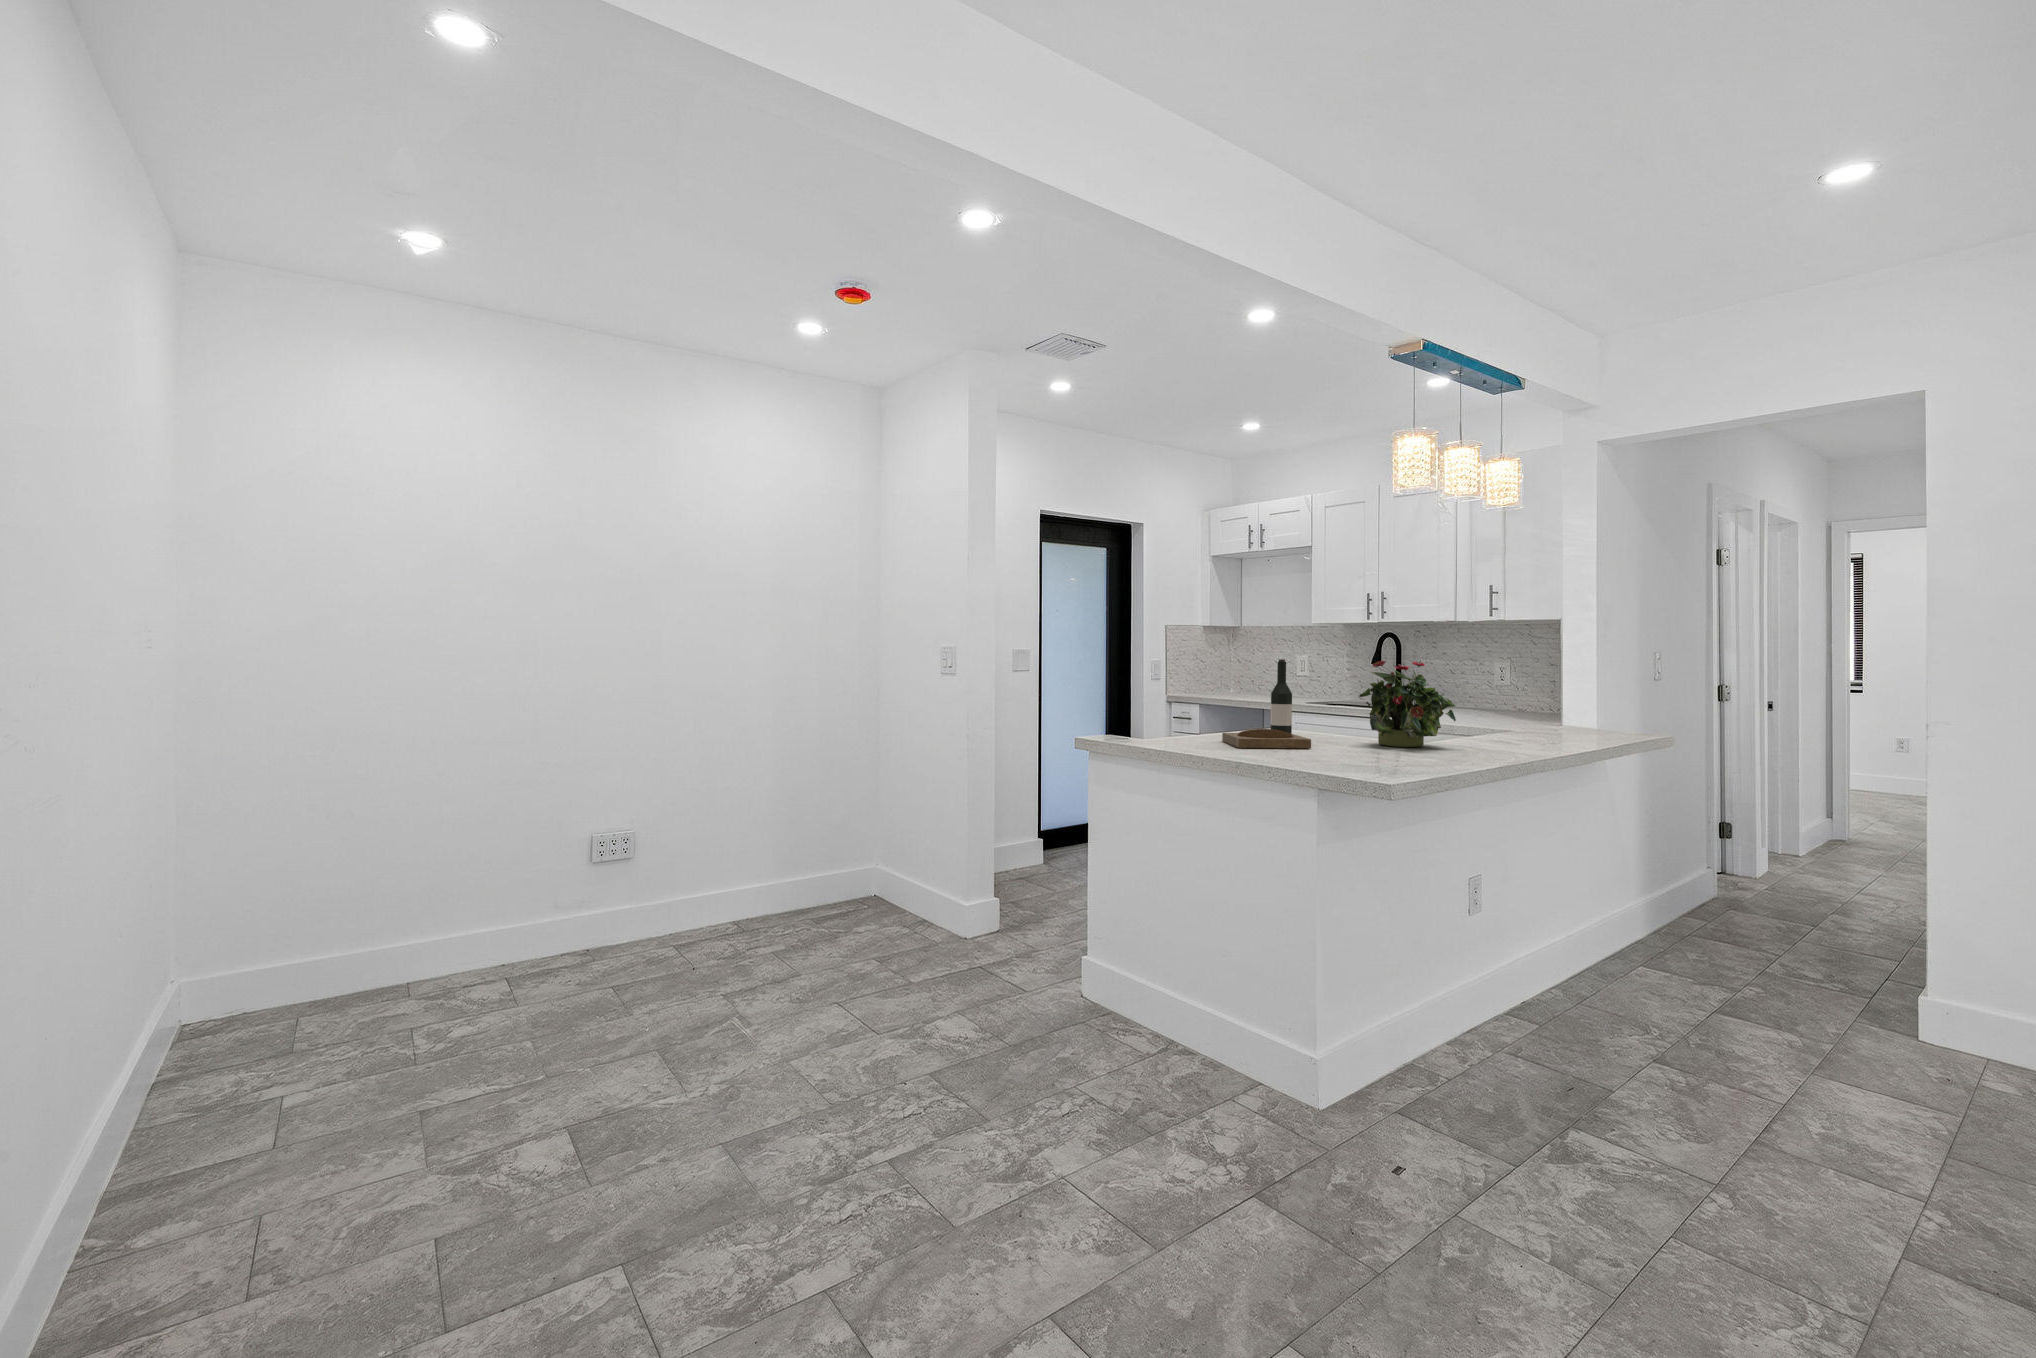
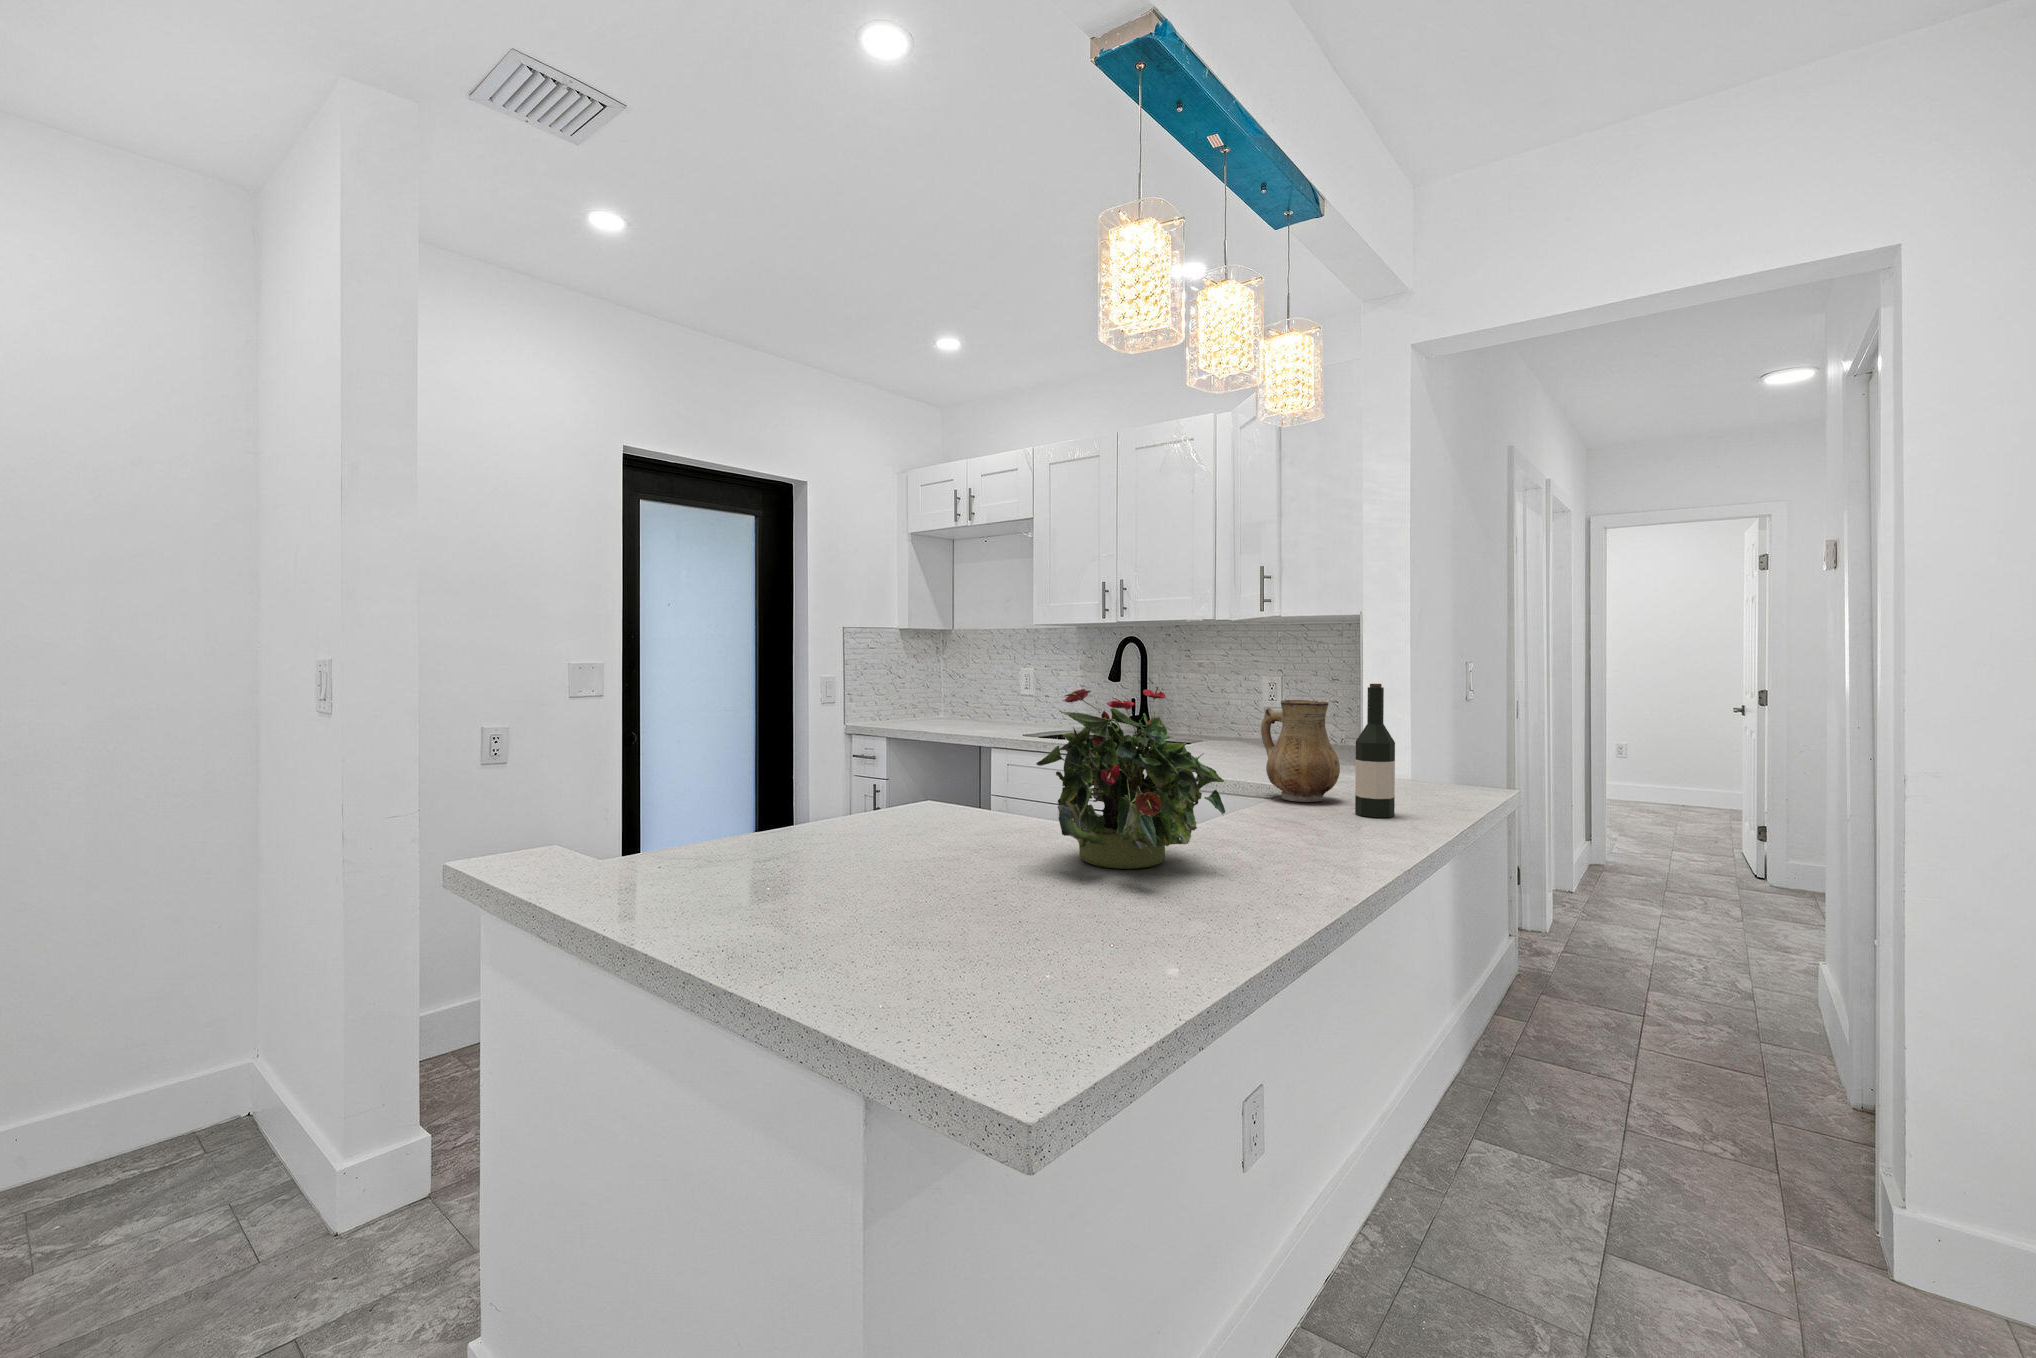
wine bottle: present [1271,659,1292,733] -> present [1355,684,1395,817]
ceramic pitcher: none [1483,673,1535,734] -> present [1261,700,1340,802]
tray: present [1222,729,1311,748] -> none [754,840,924,902]

